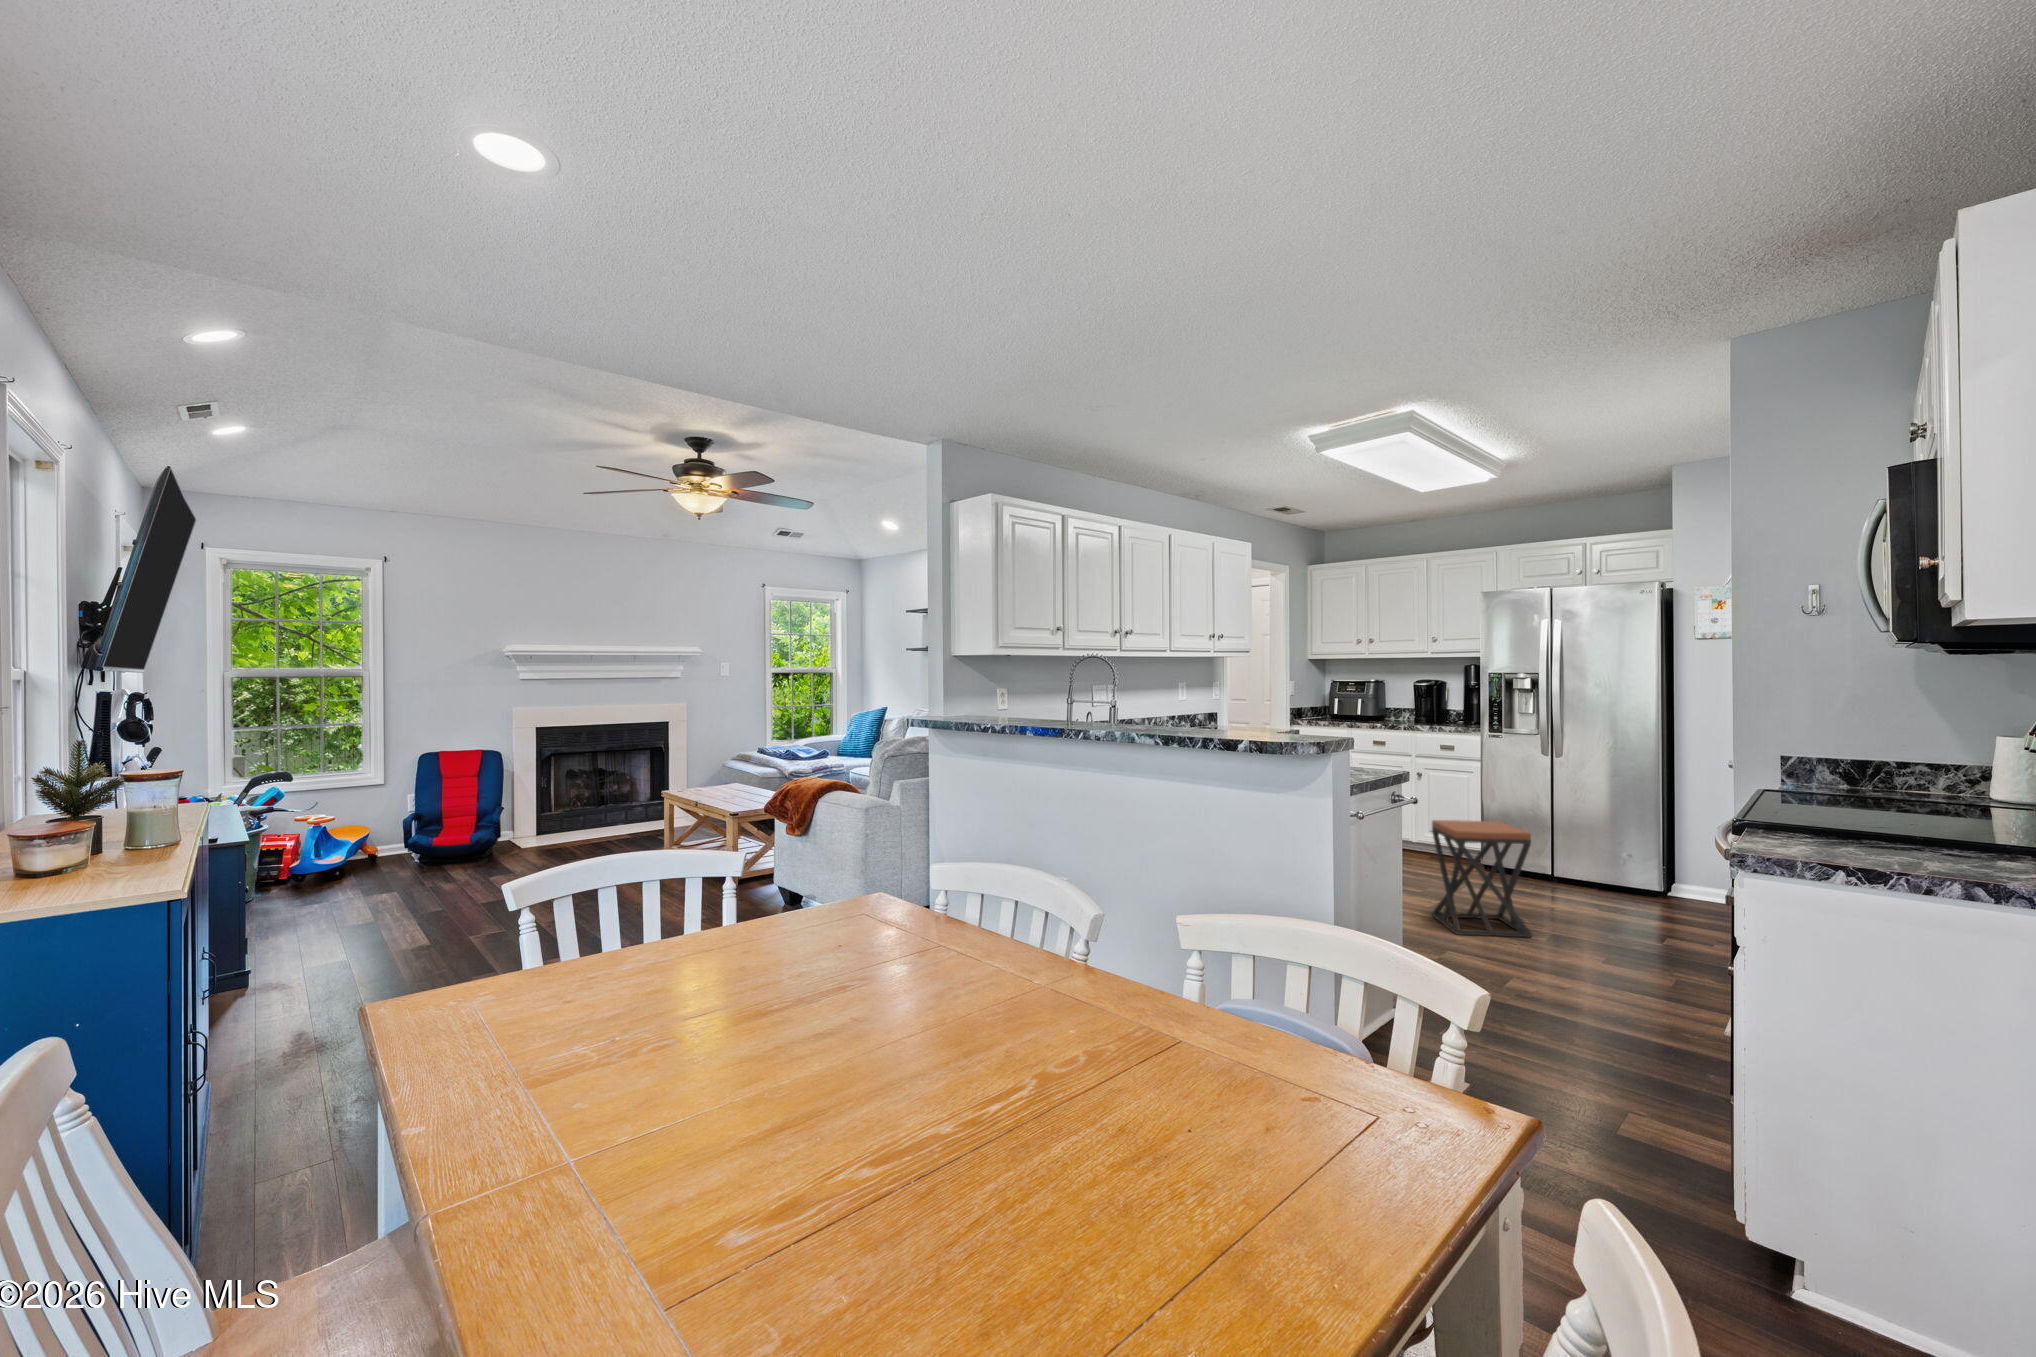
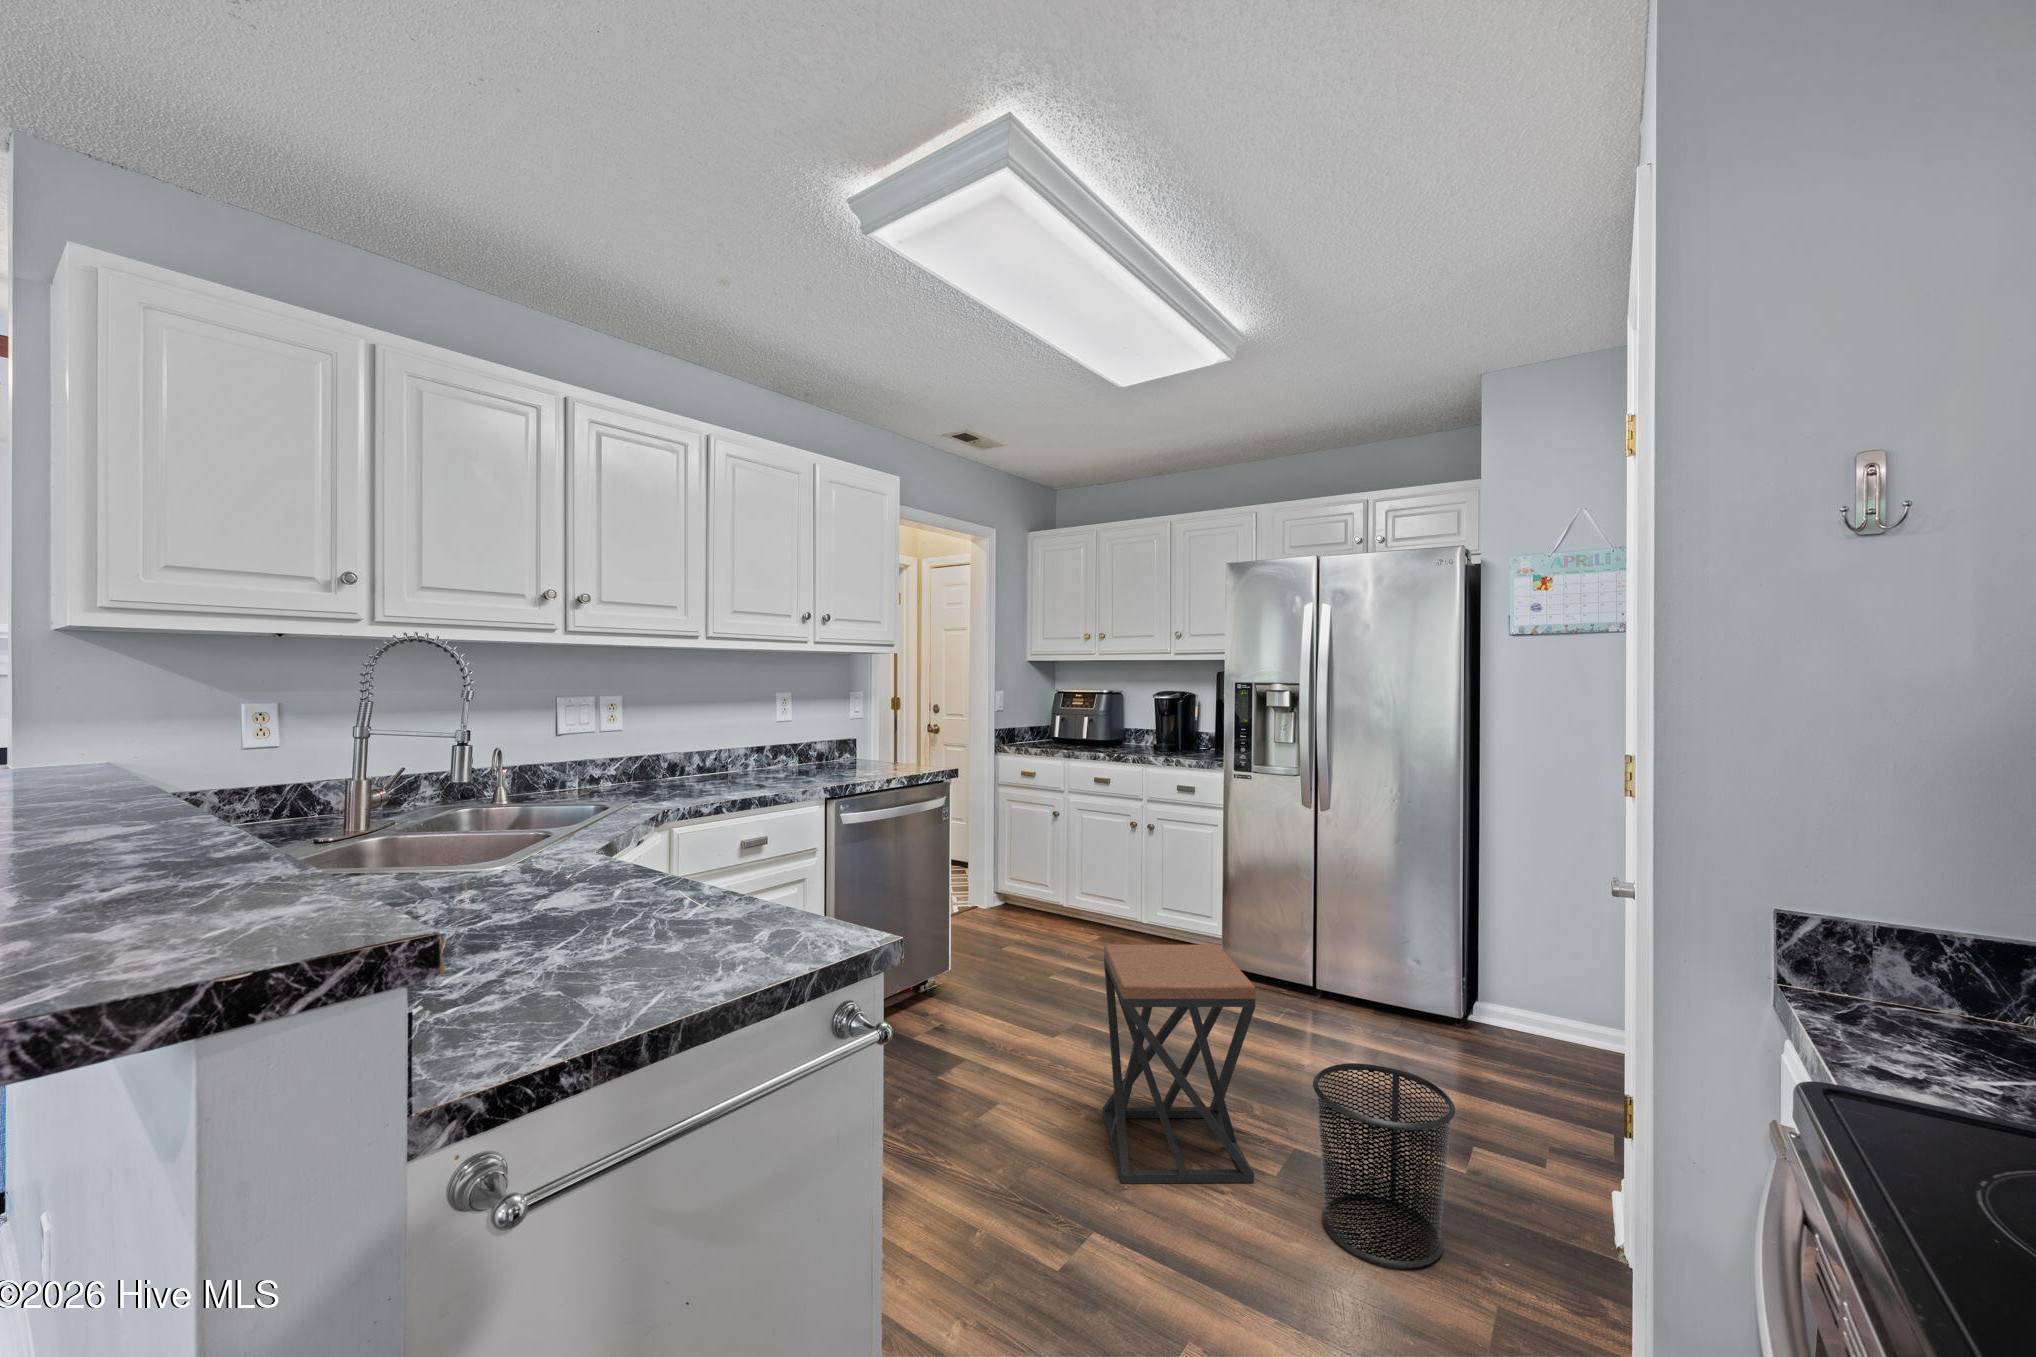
waste bin: none [1567,873,1648,961] -> present [1313,1063,1455,1268]

